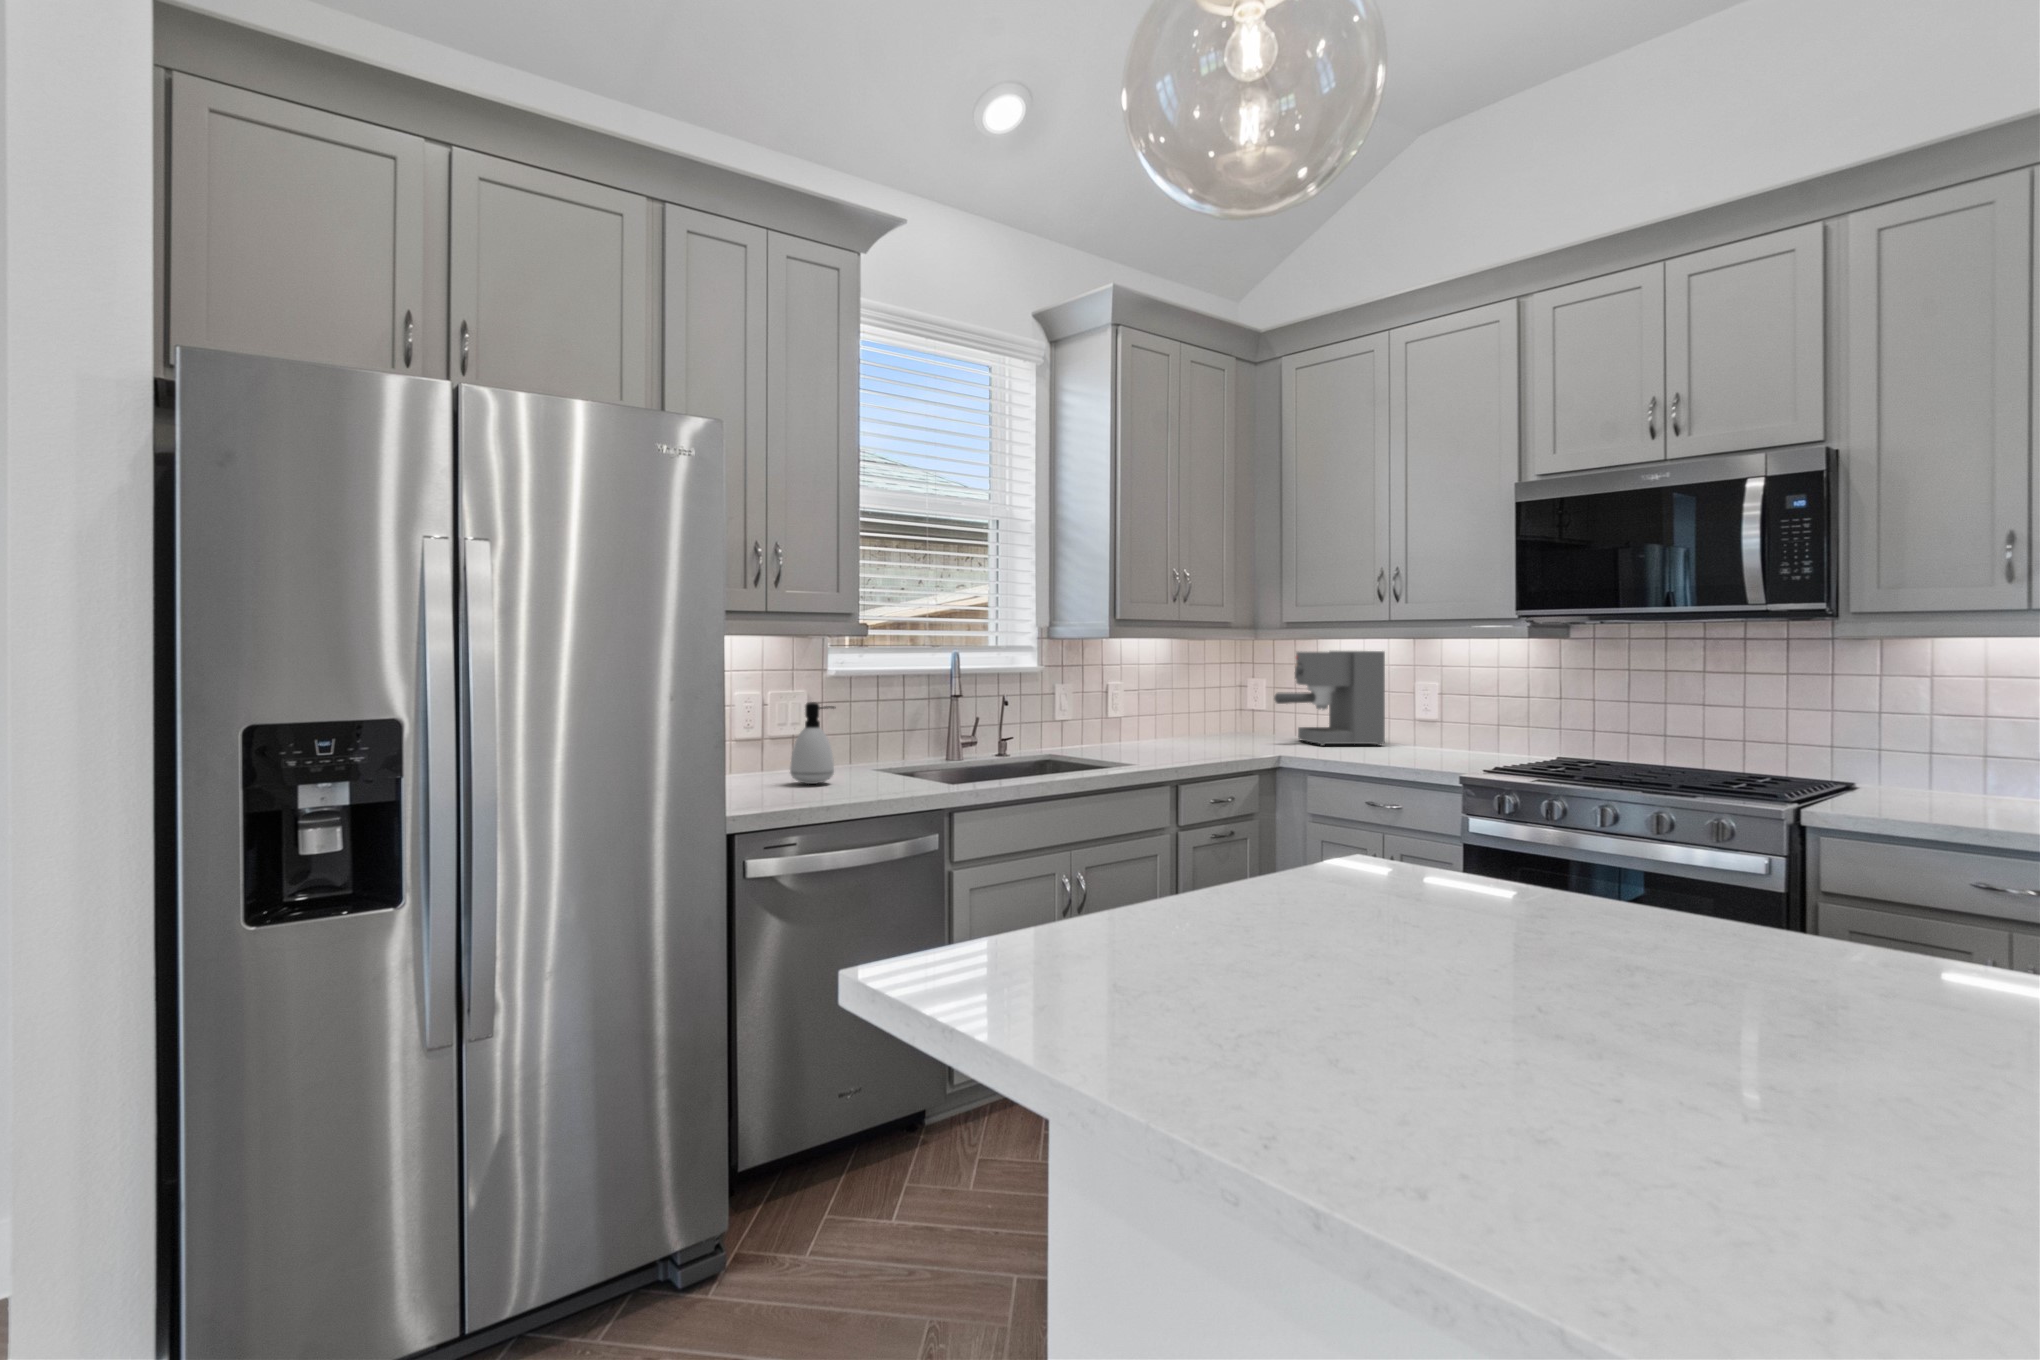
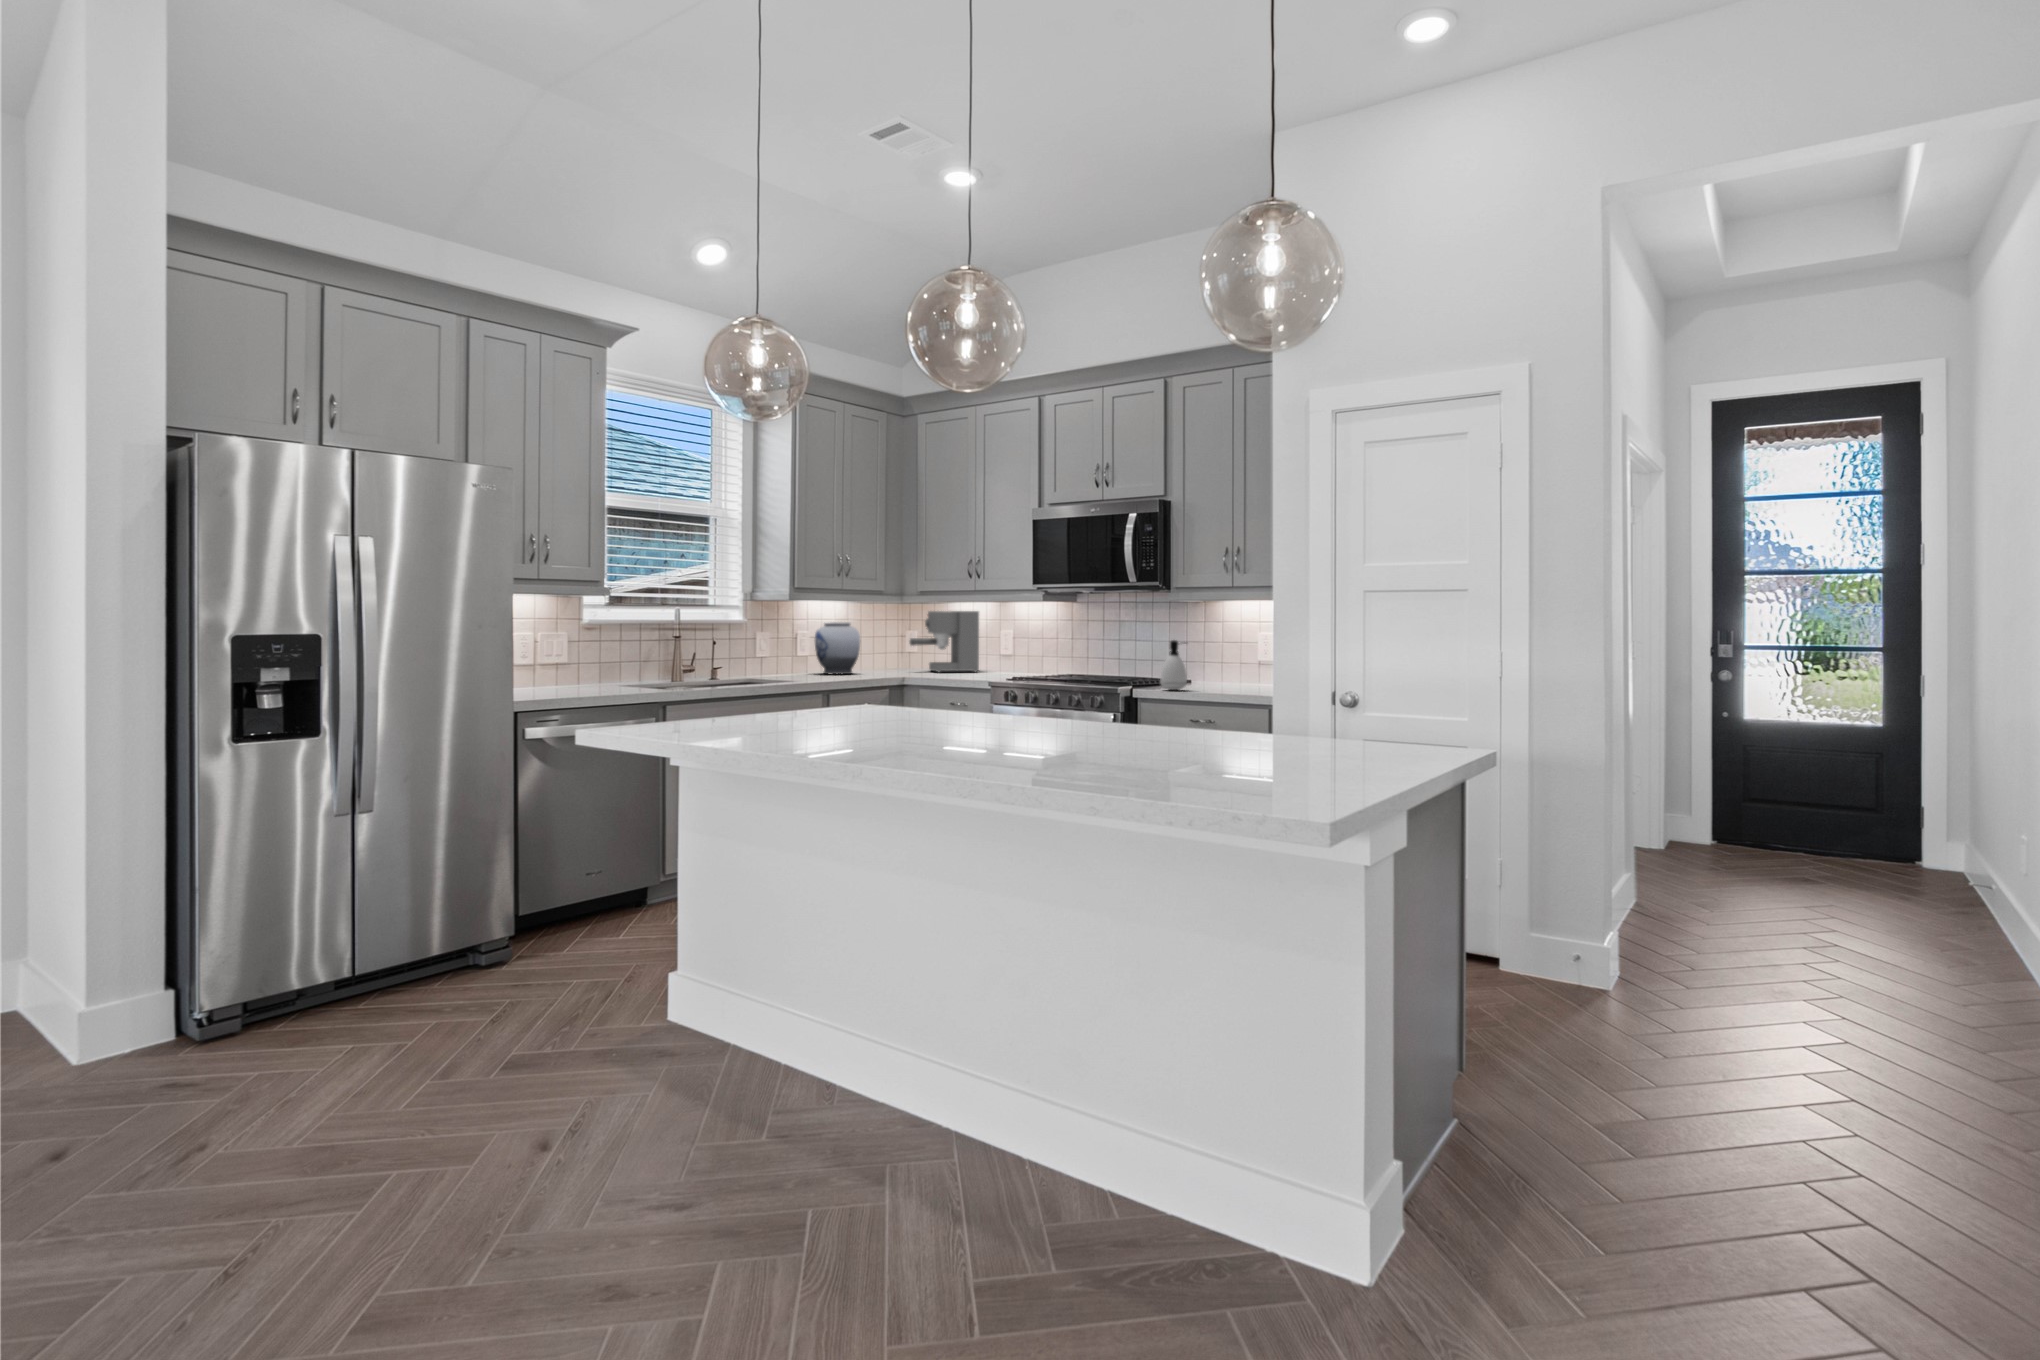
vase: none [1138,669,1206,748] -> present [815,622,860,675]
soap dispenser: present [790,703,836,784] -> present [1160,640,1187,690]

